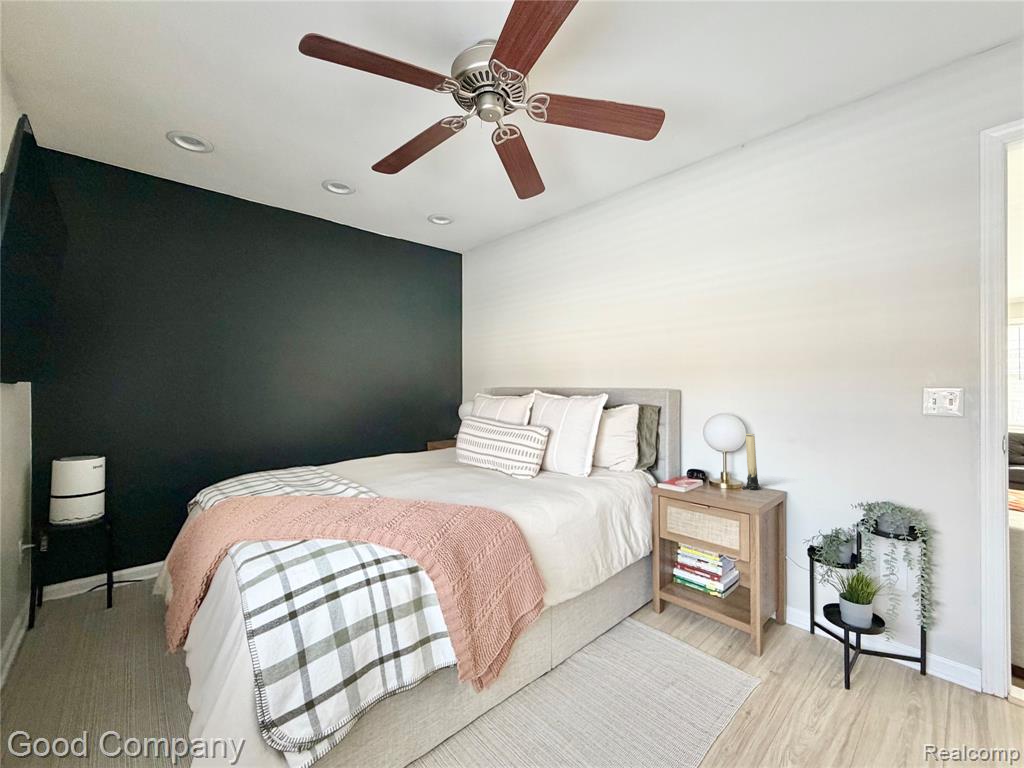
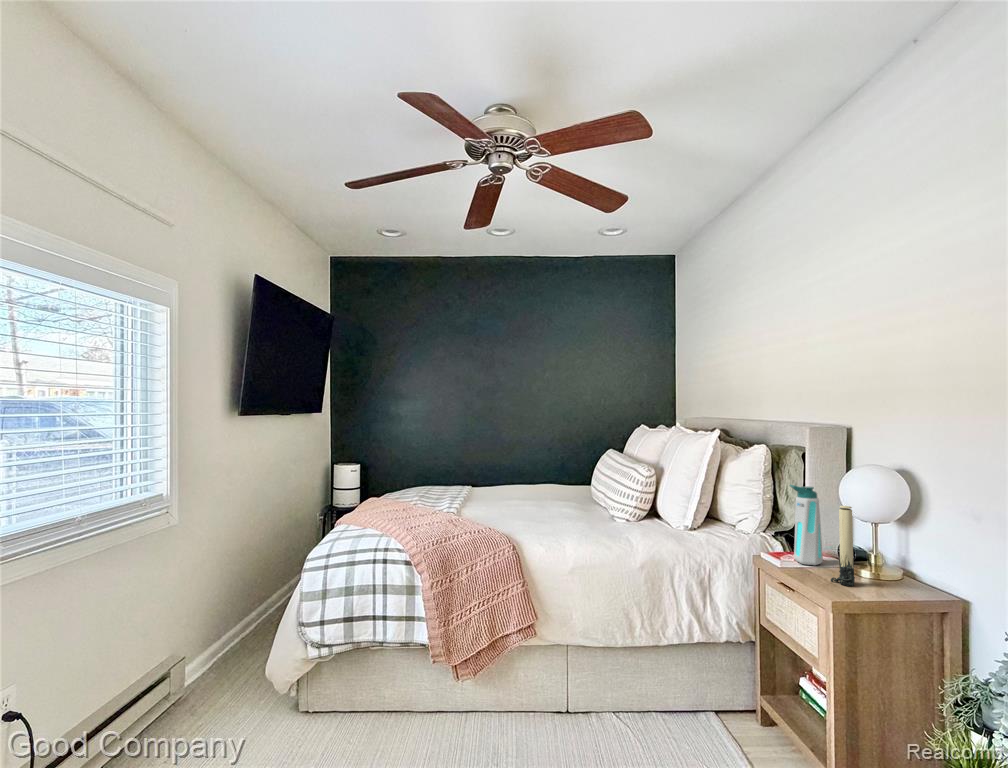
water bottle: none [687,425,711,482] -> present [790,485,823,565]

